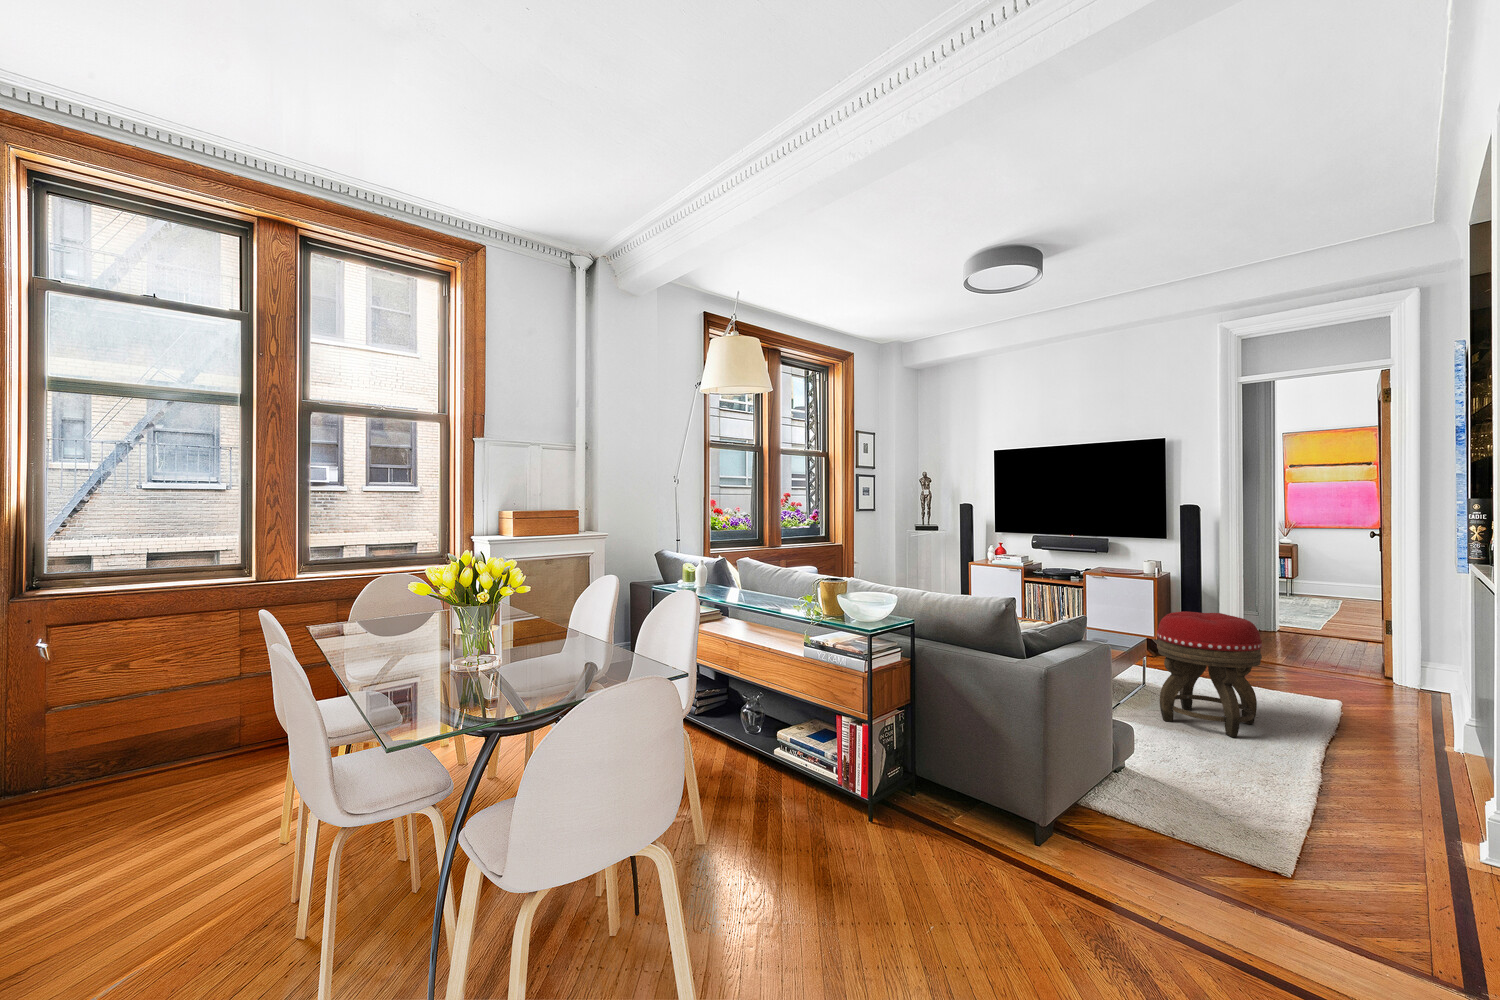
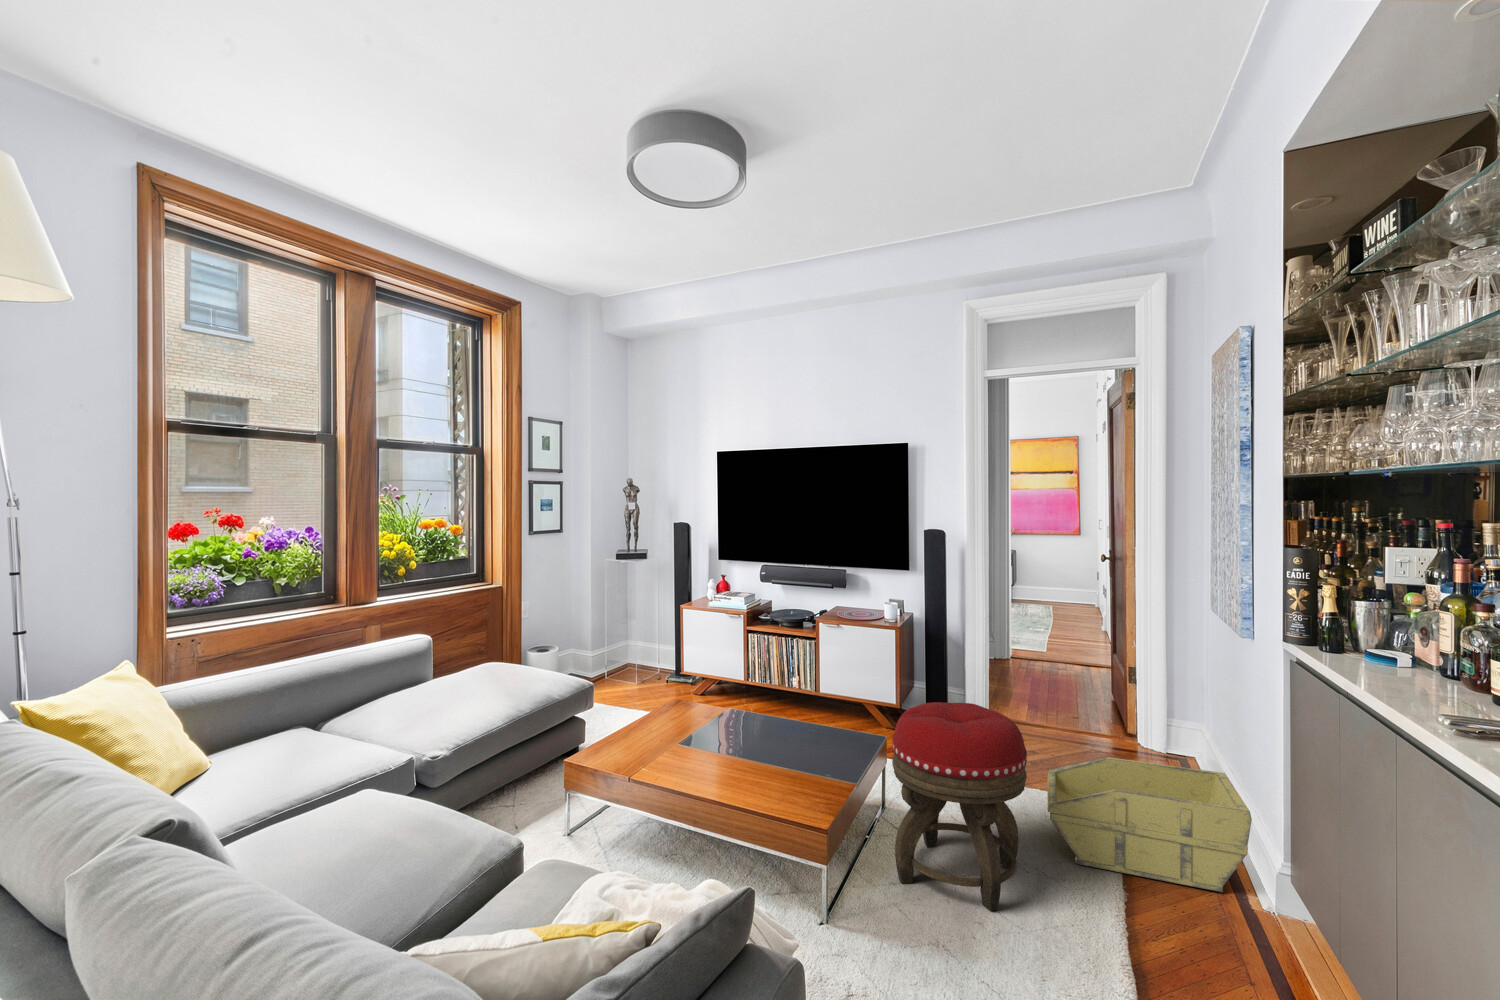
storage bin: none [1283,664,1457,751] -> present [1047,757,1252,892]

